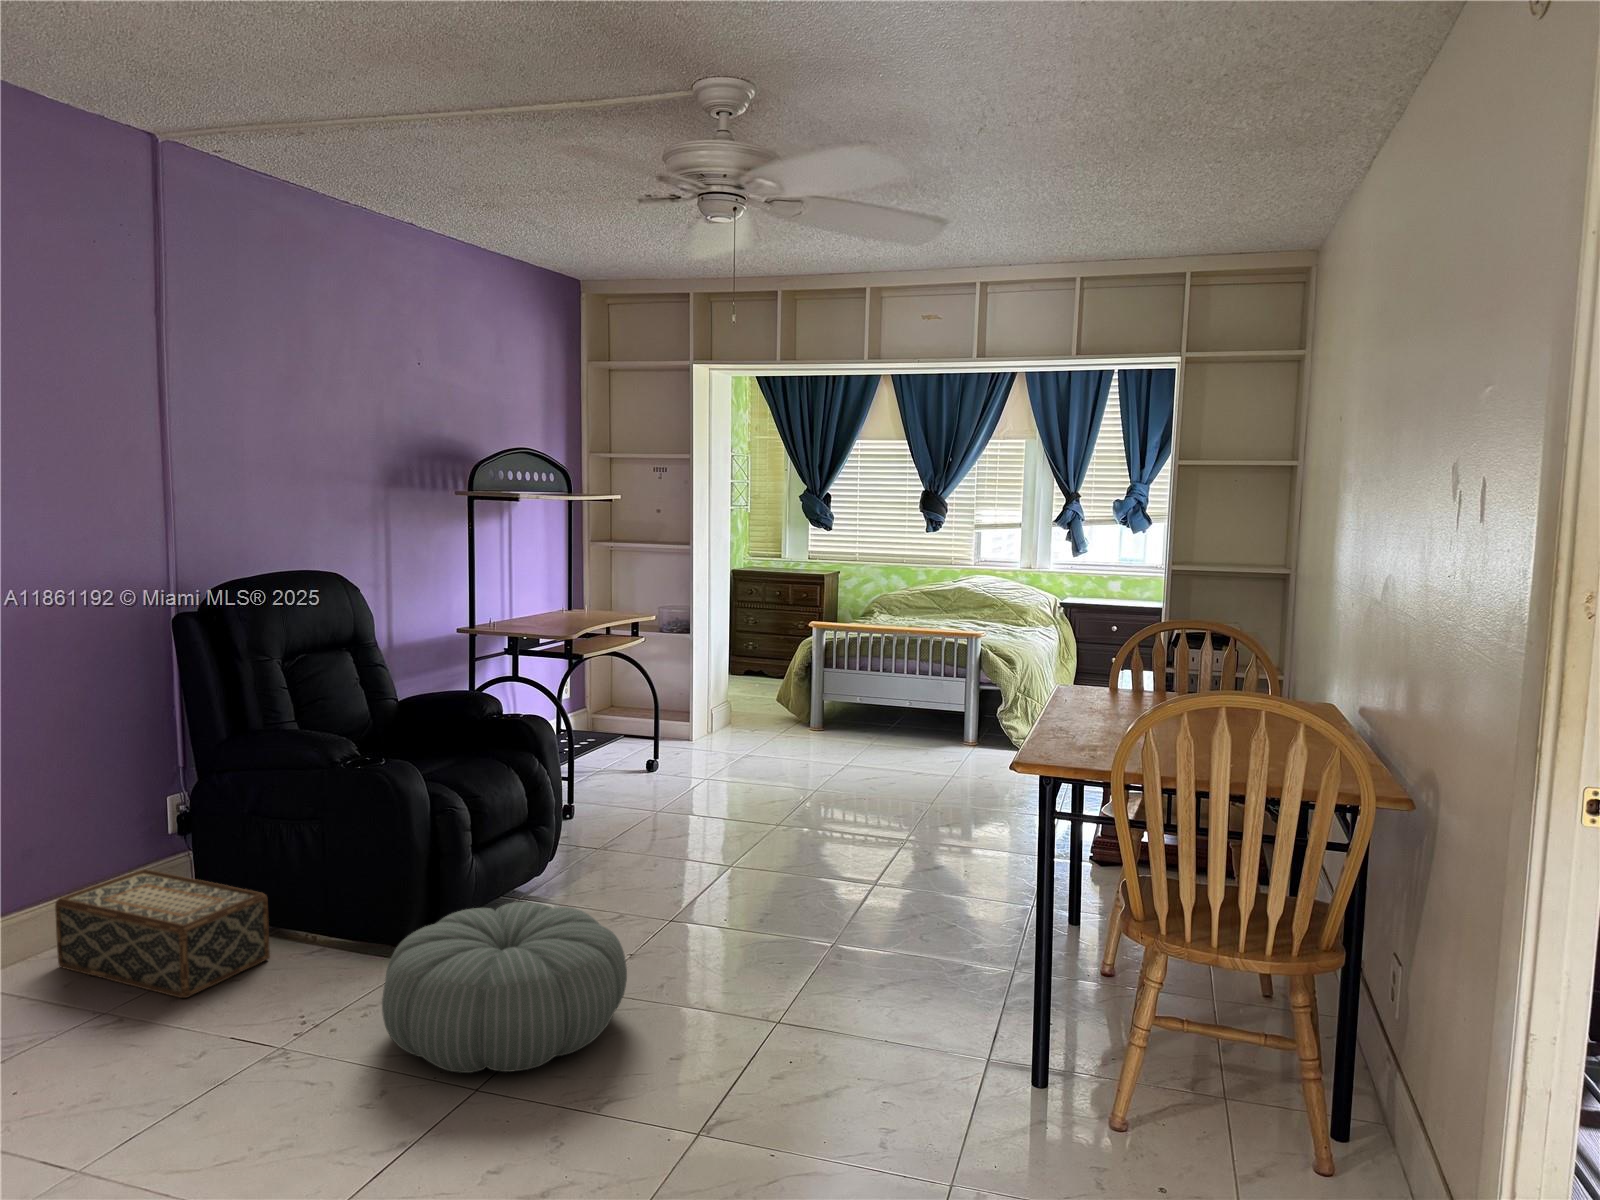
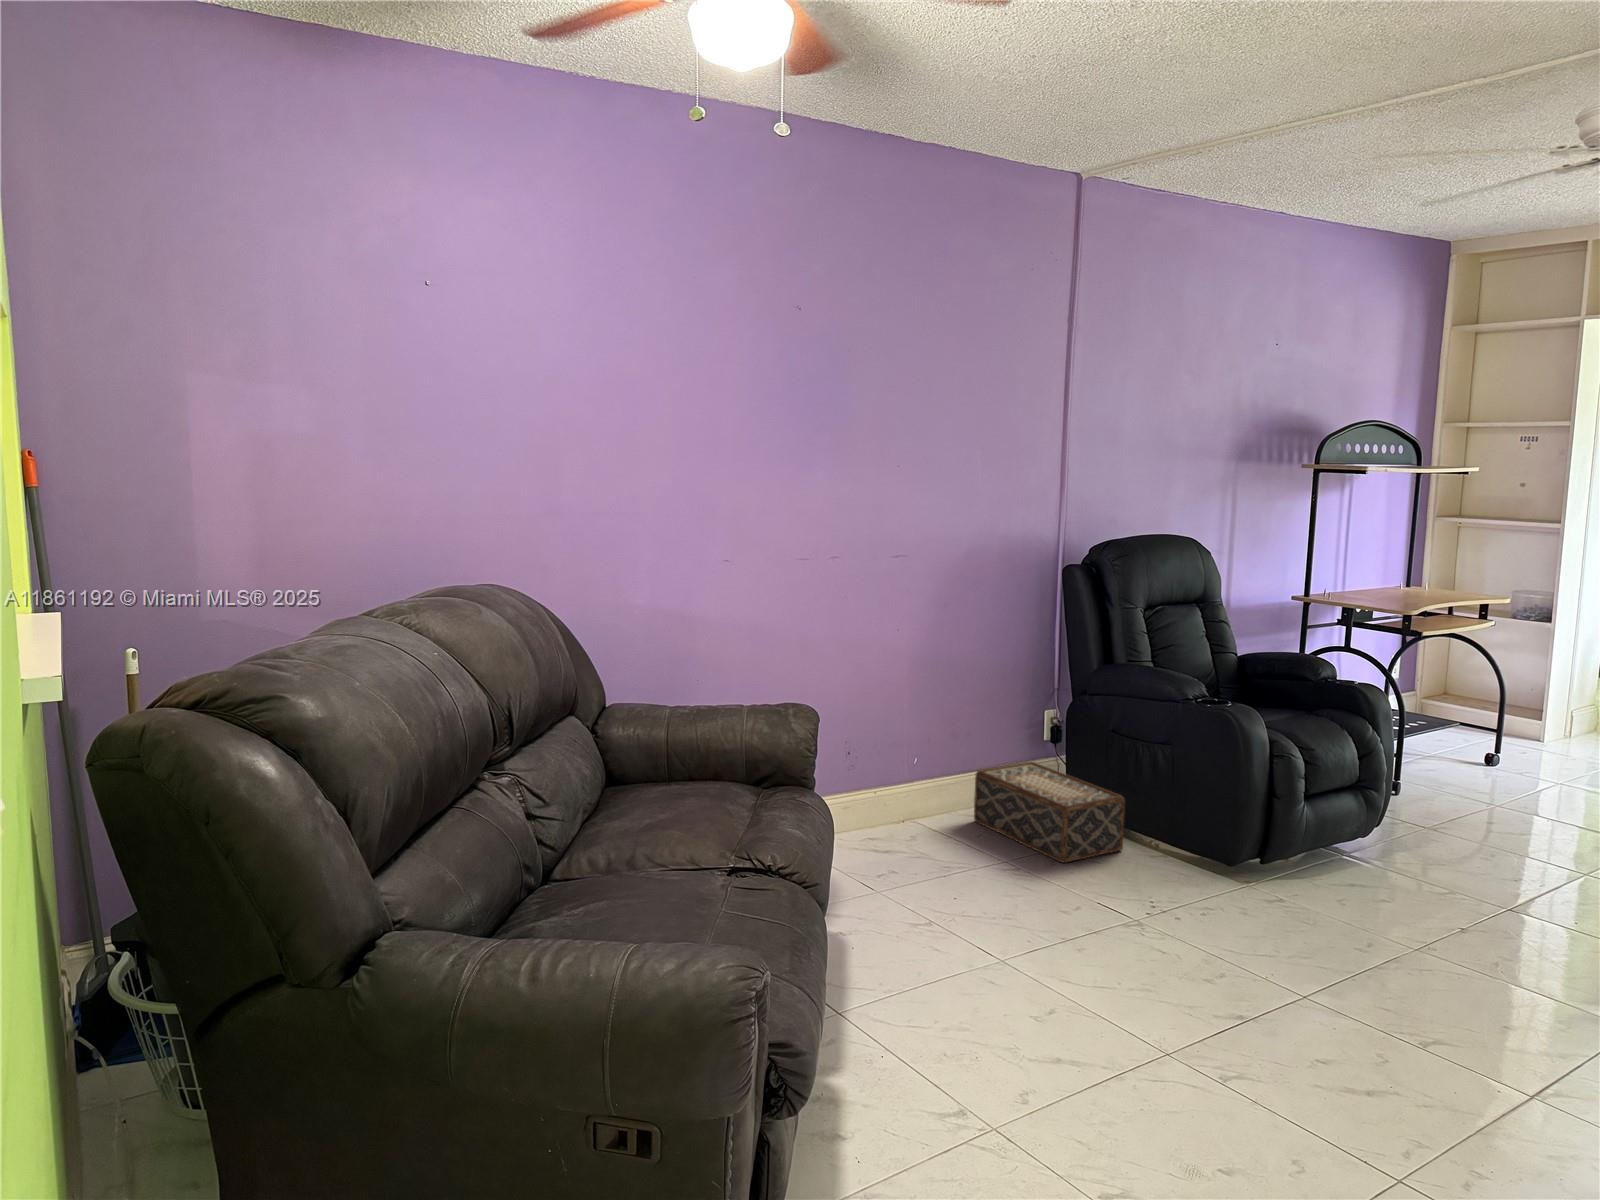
pouf: present [382,902,627,1073] -> none [1222,842,1455,987]

